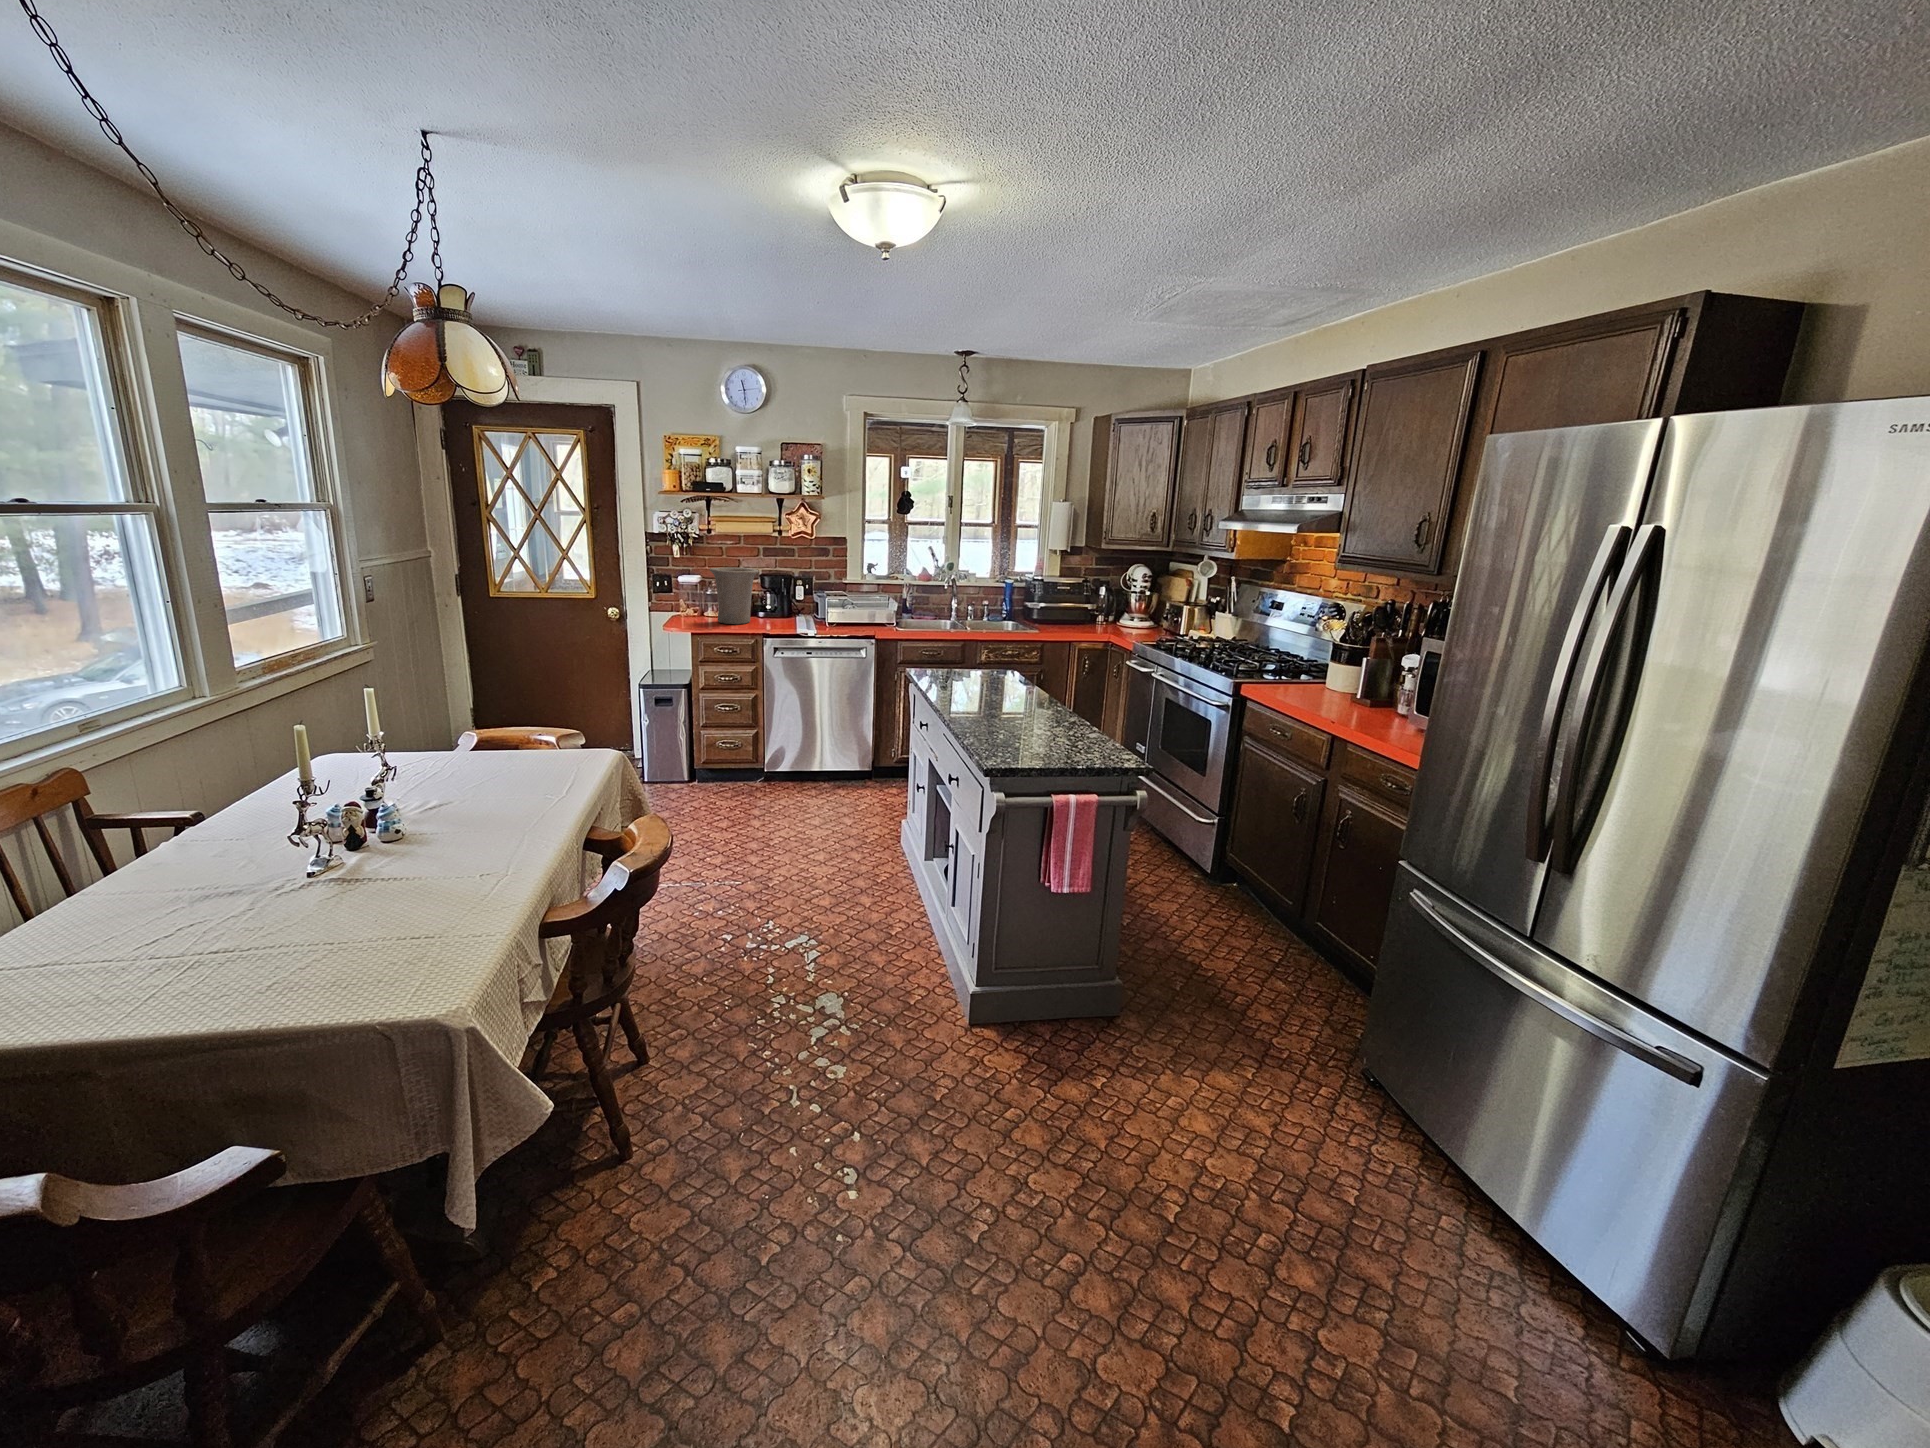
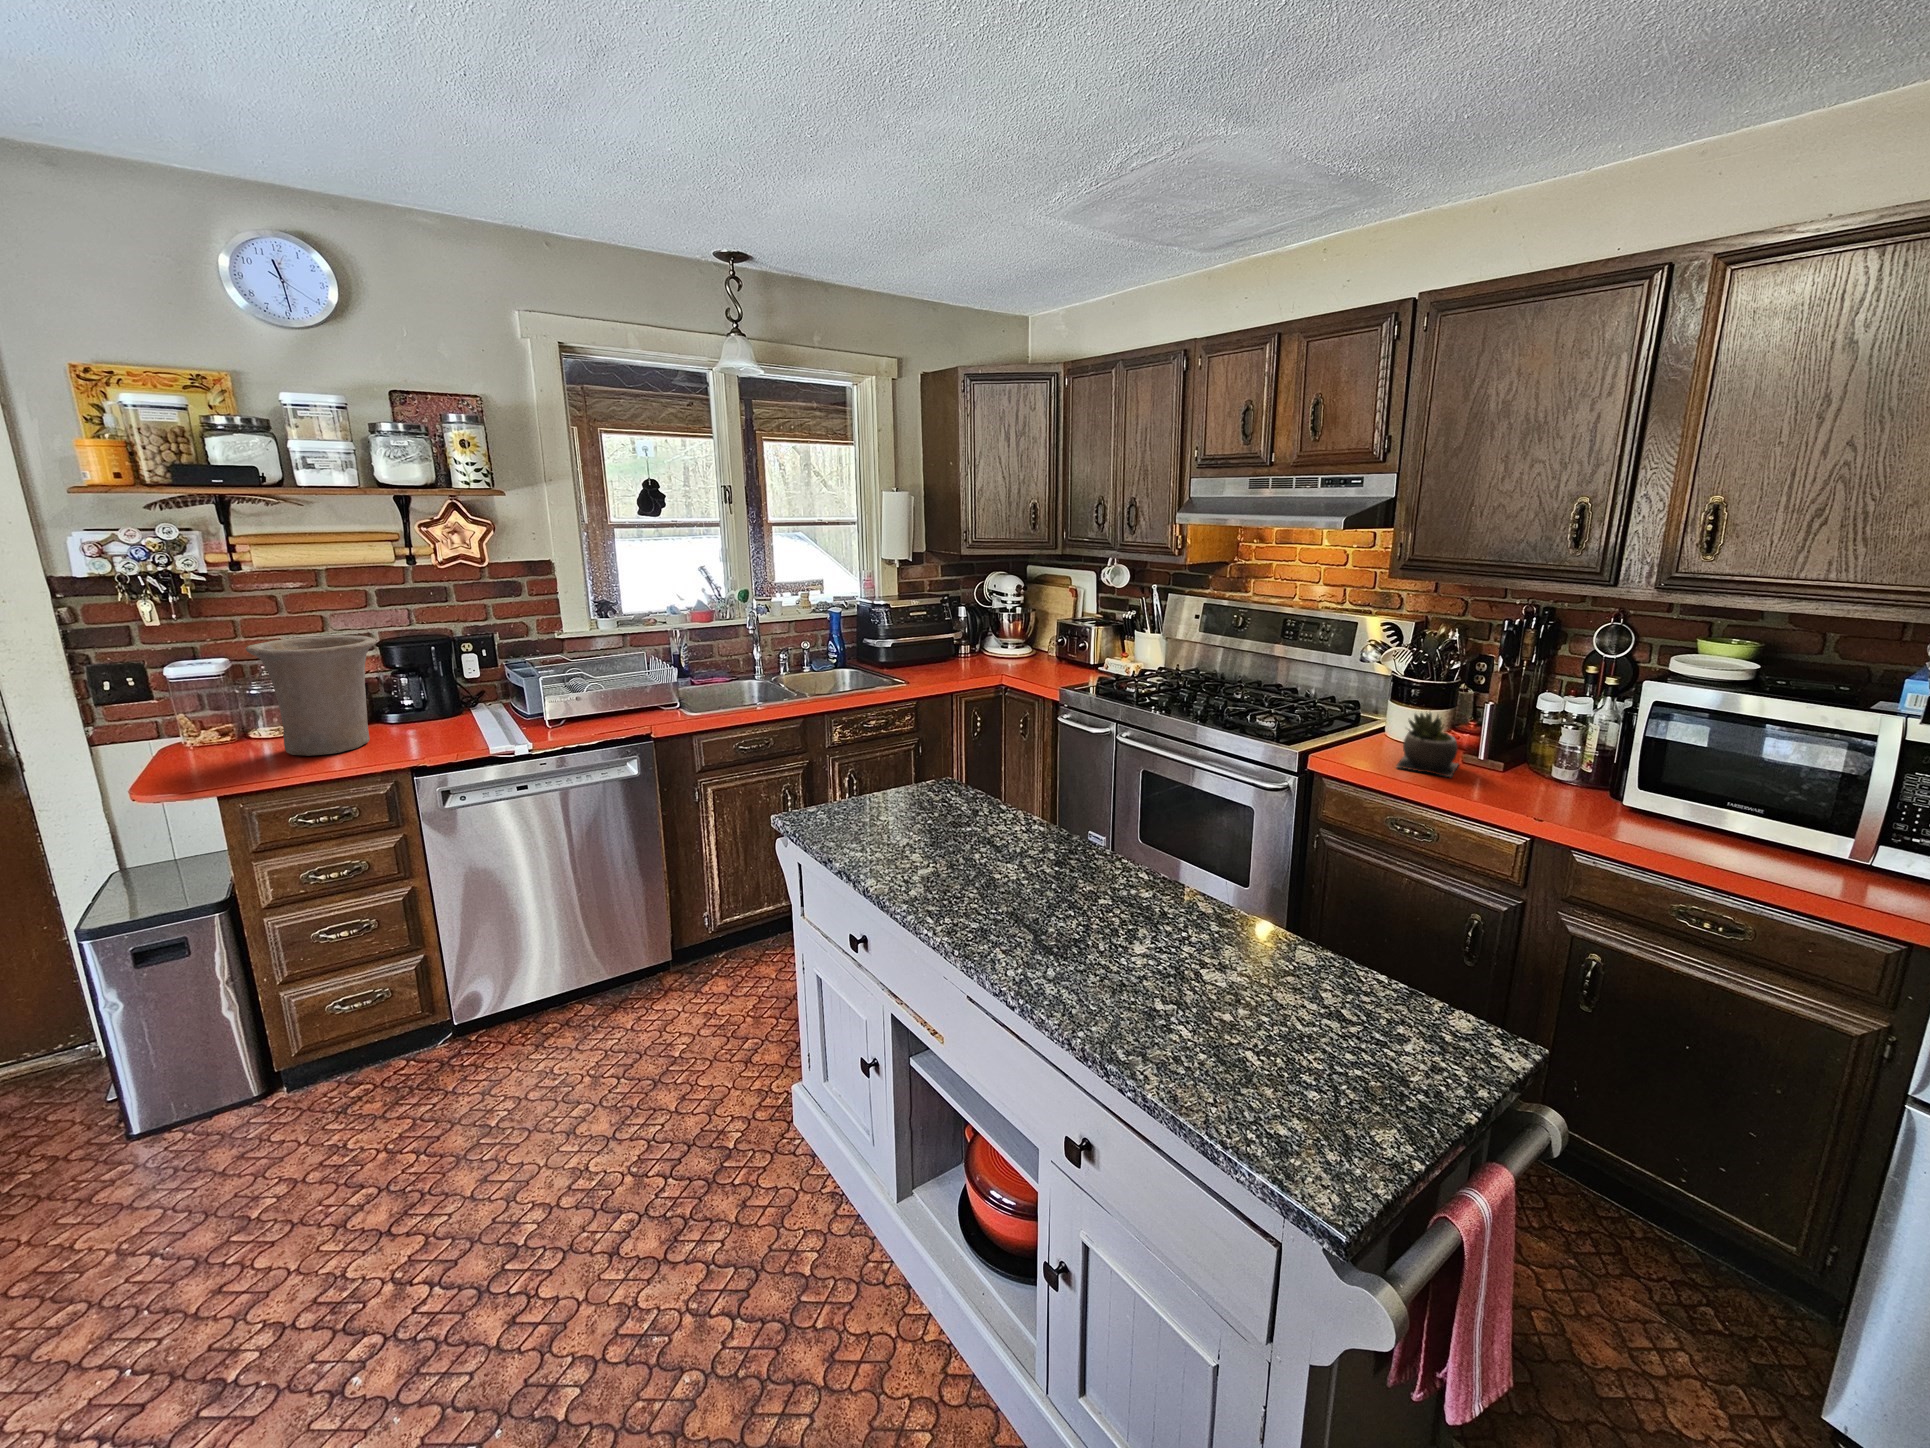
succulent plant: none [1301,662,1358,707] -> present [1396,713,1458,777]

